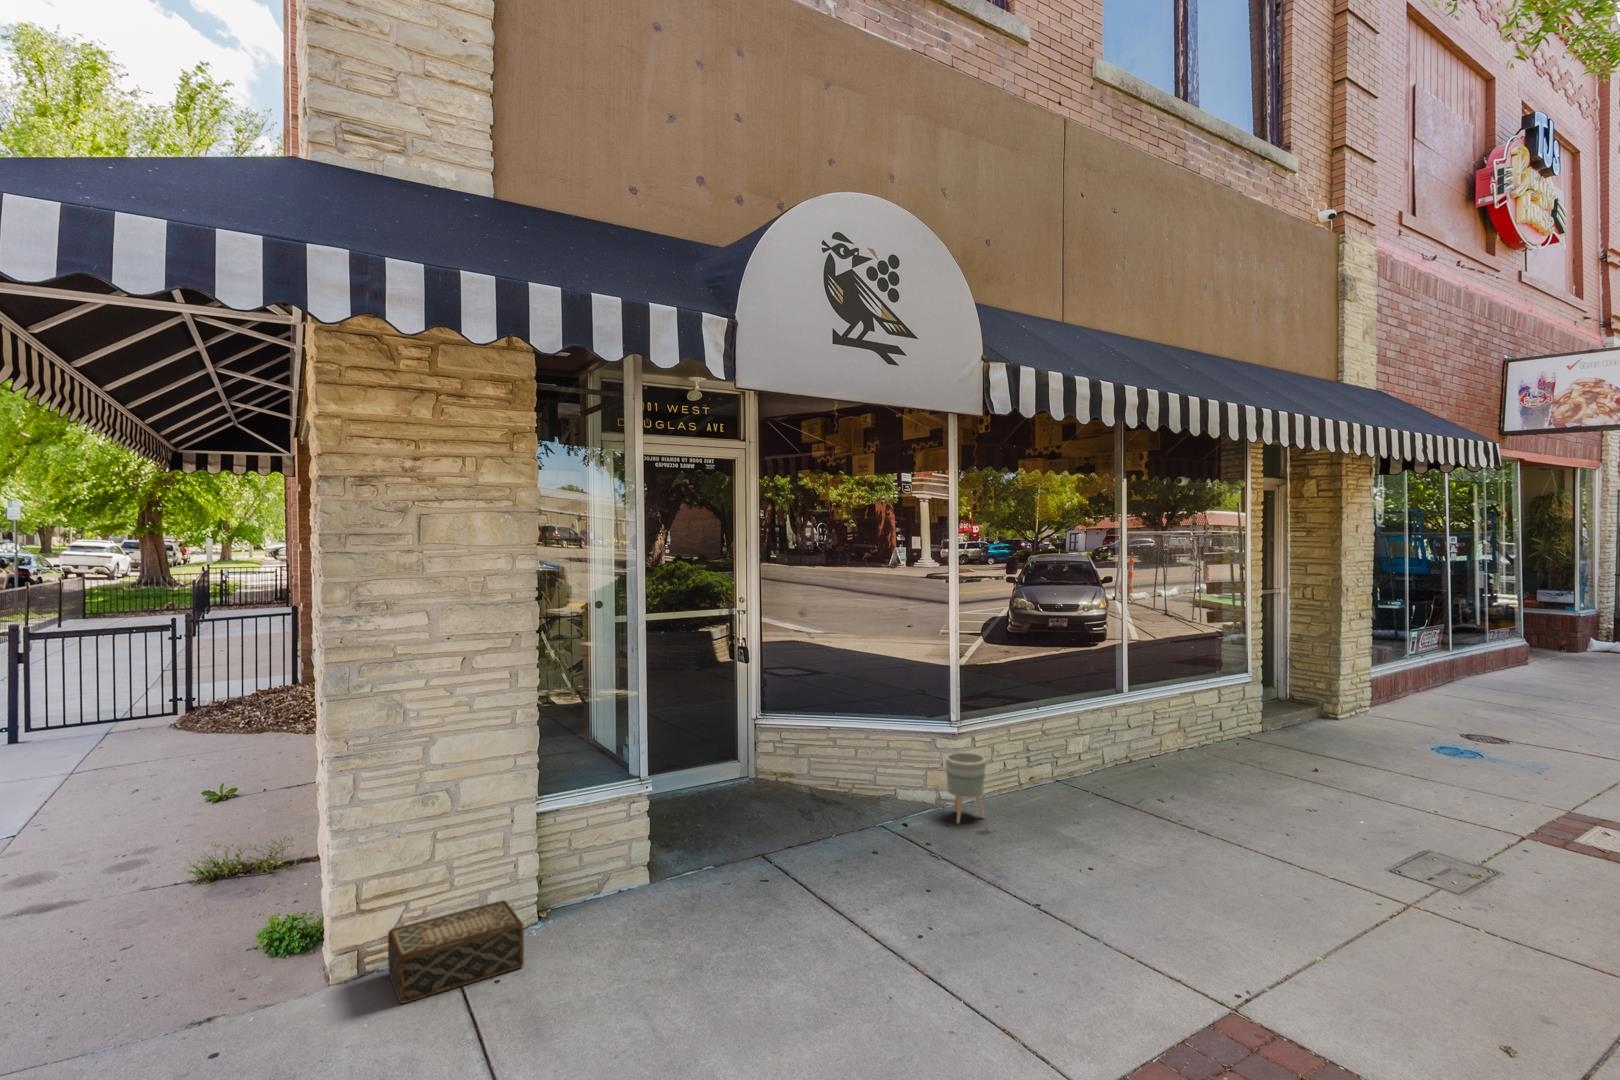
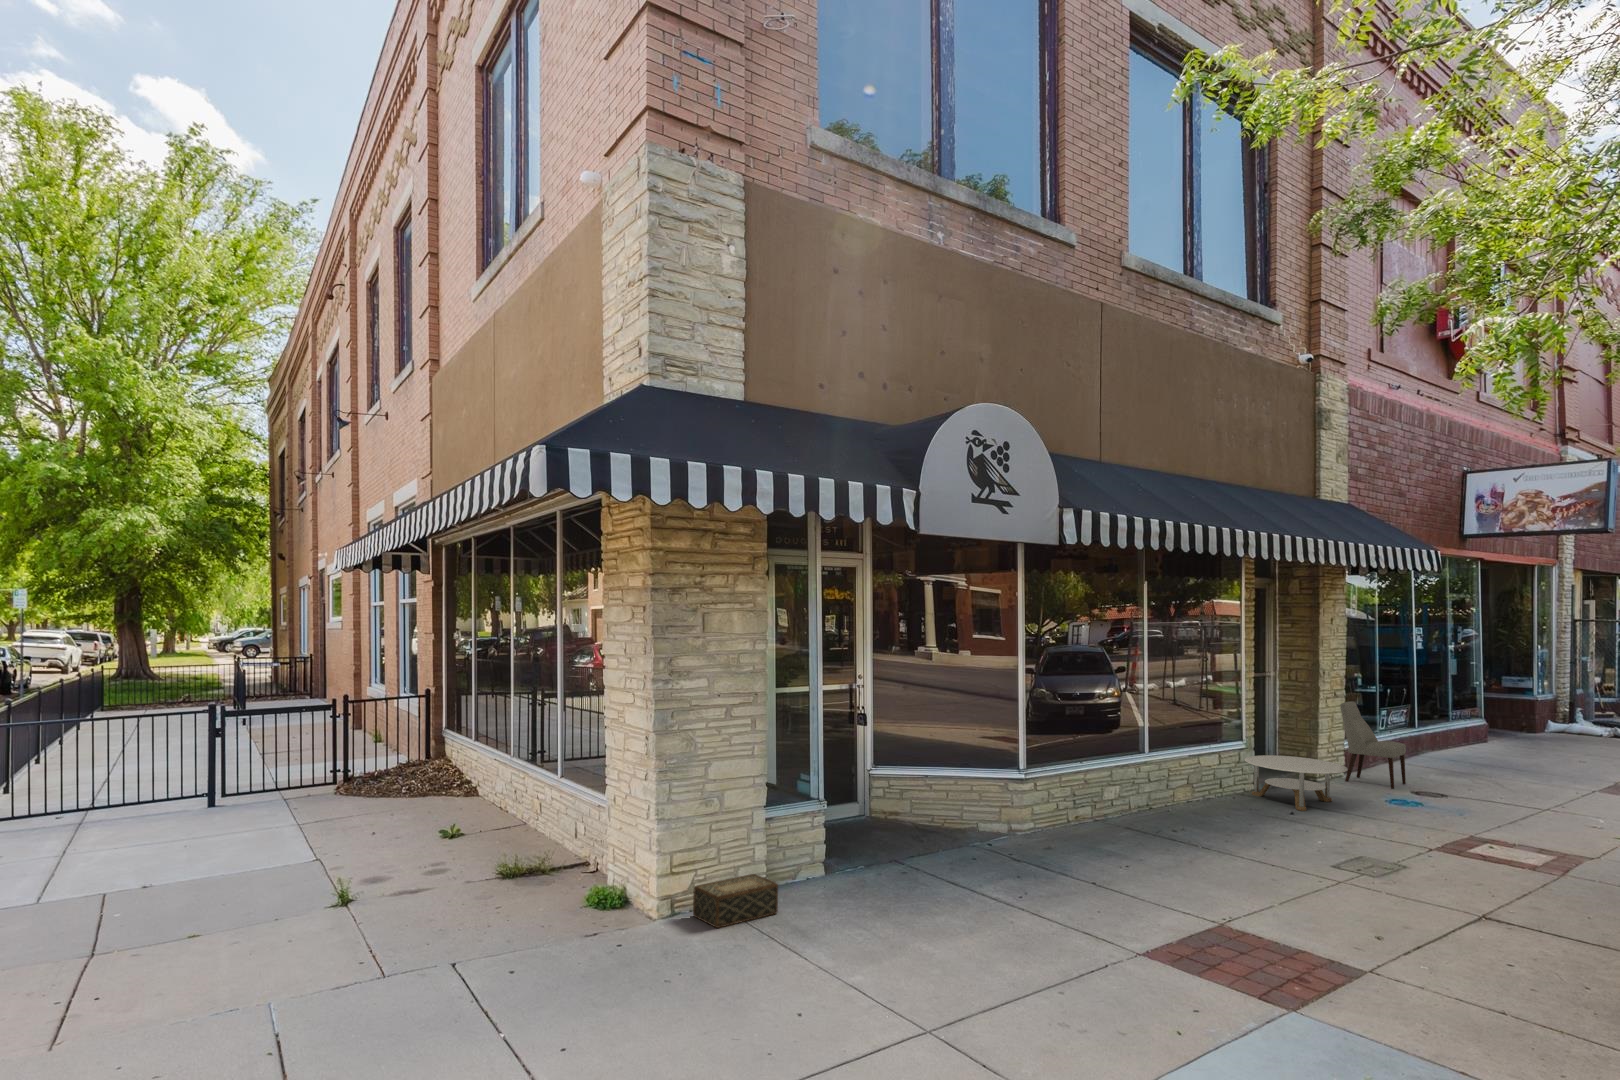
chair: none [1367,623,1448,726] -> present [1340,701,1406,789]
round table: none [1251,689,1384,761] -> present [1245,755,1348,811]
planter: present [946,752,986,823] -> none [1017,793,1048,846]

